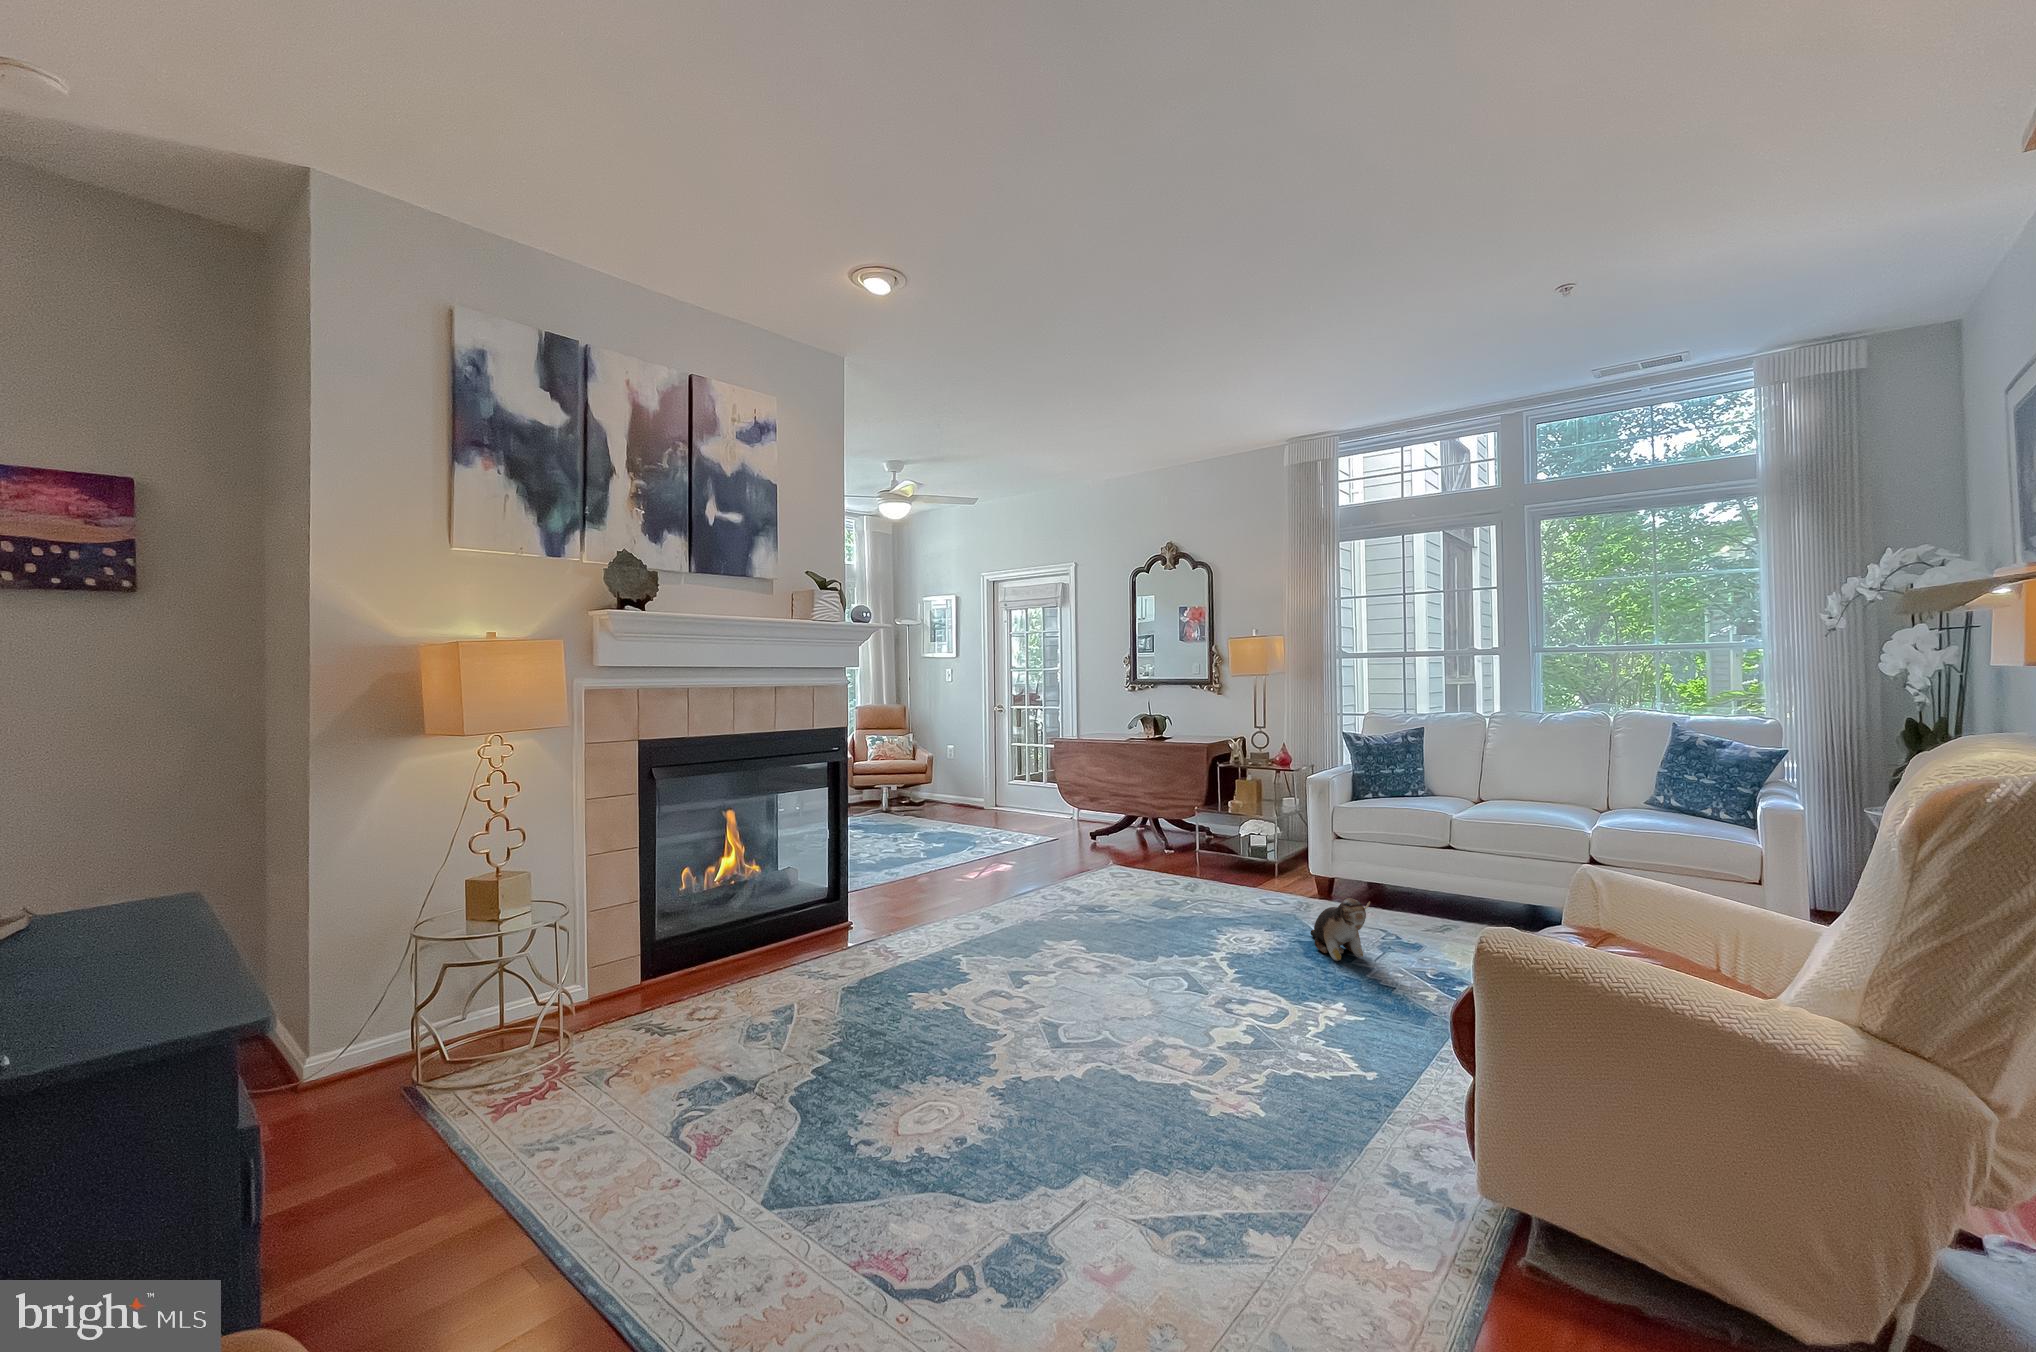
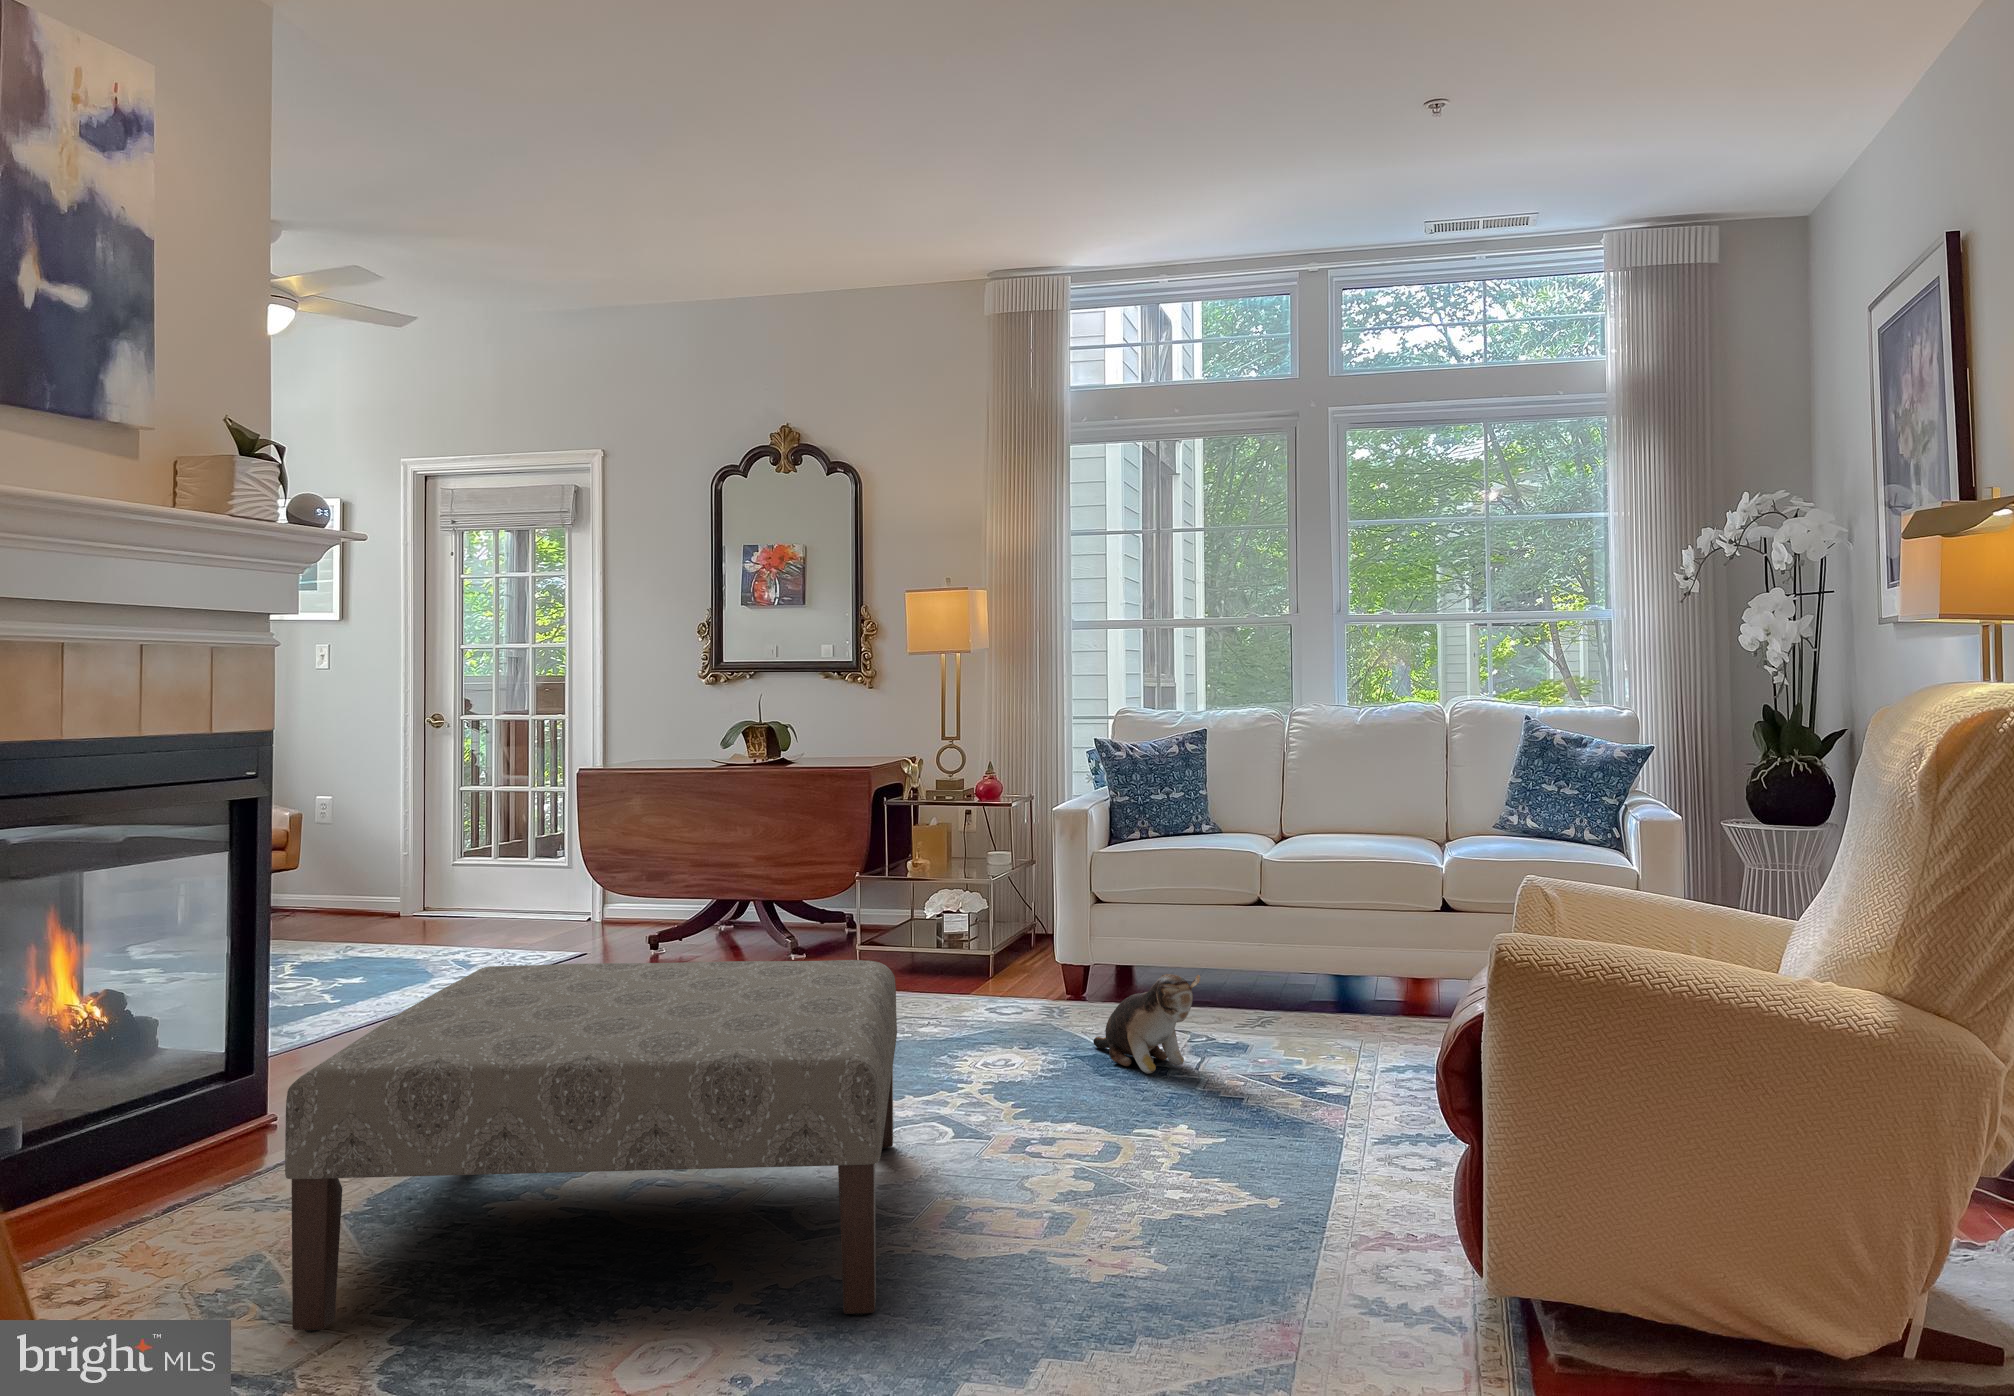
ottoman: none [790,863,1150,1107] -> present [285,960,897,1333]

